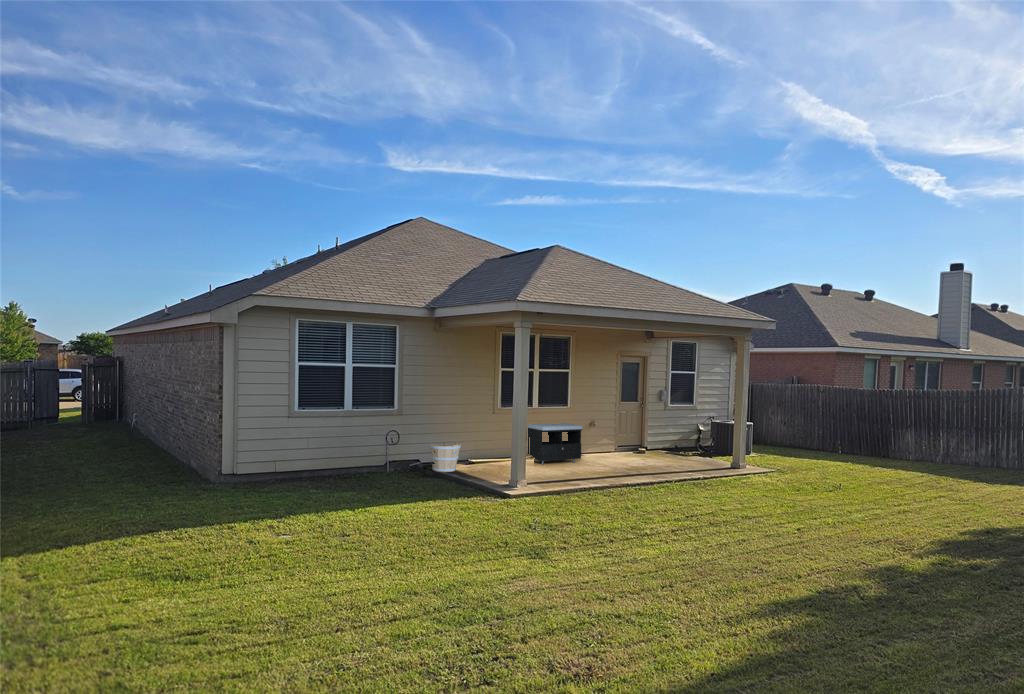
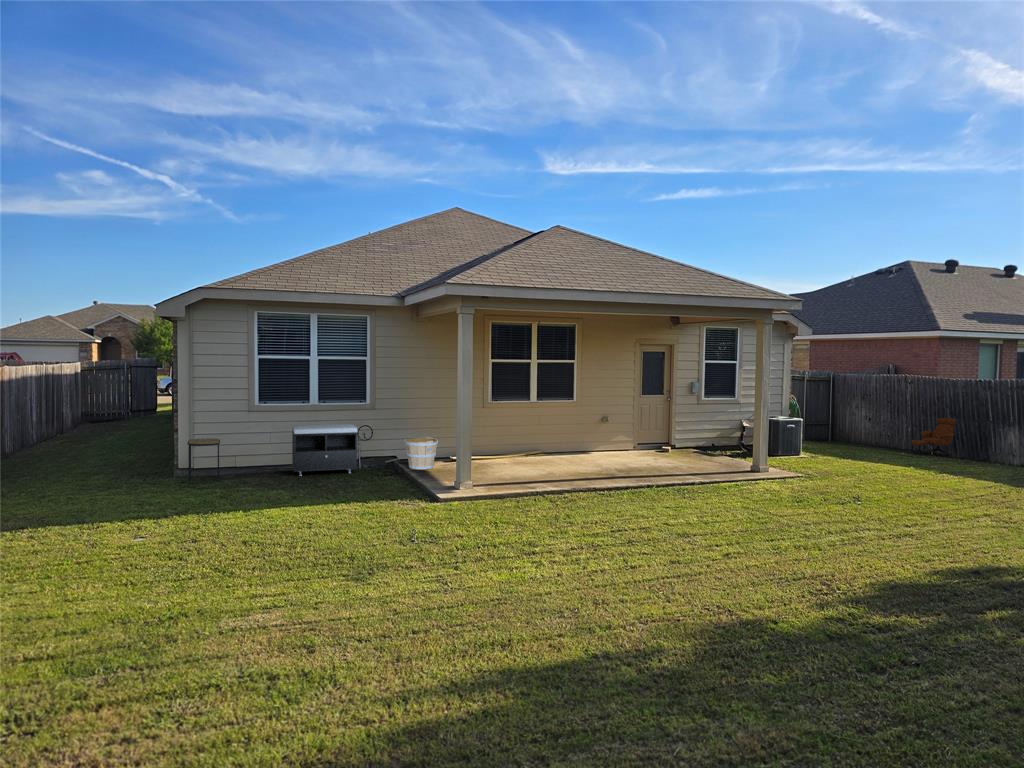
lounge chair: none [832,421,866,453] -> present [911,418,956,455]
storage bench: present [528,423,583,464] -> present [292,424,357,476]
side table: none [234,444,271,488] -> present [188,438,220,482]

